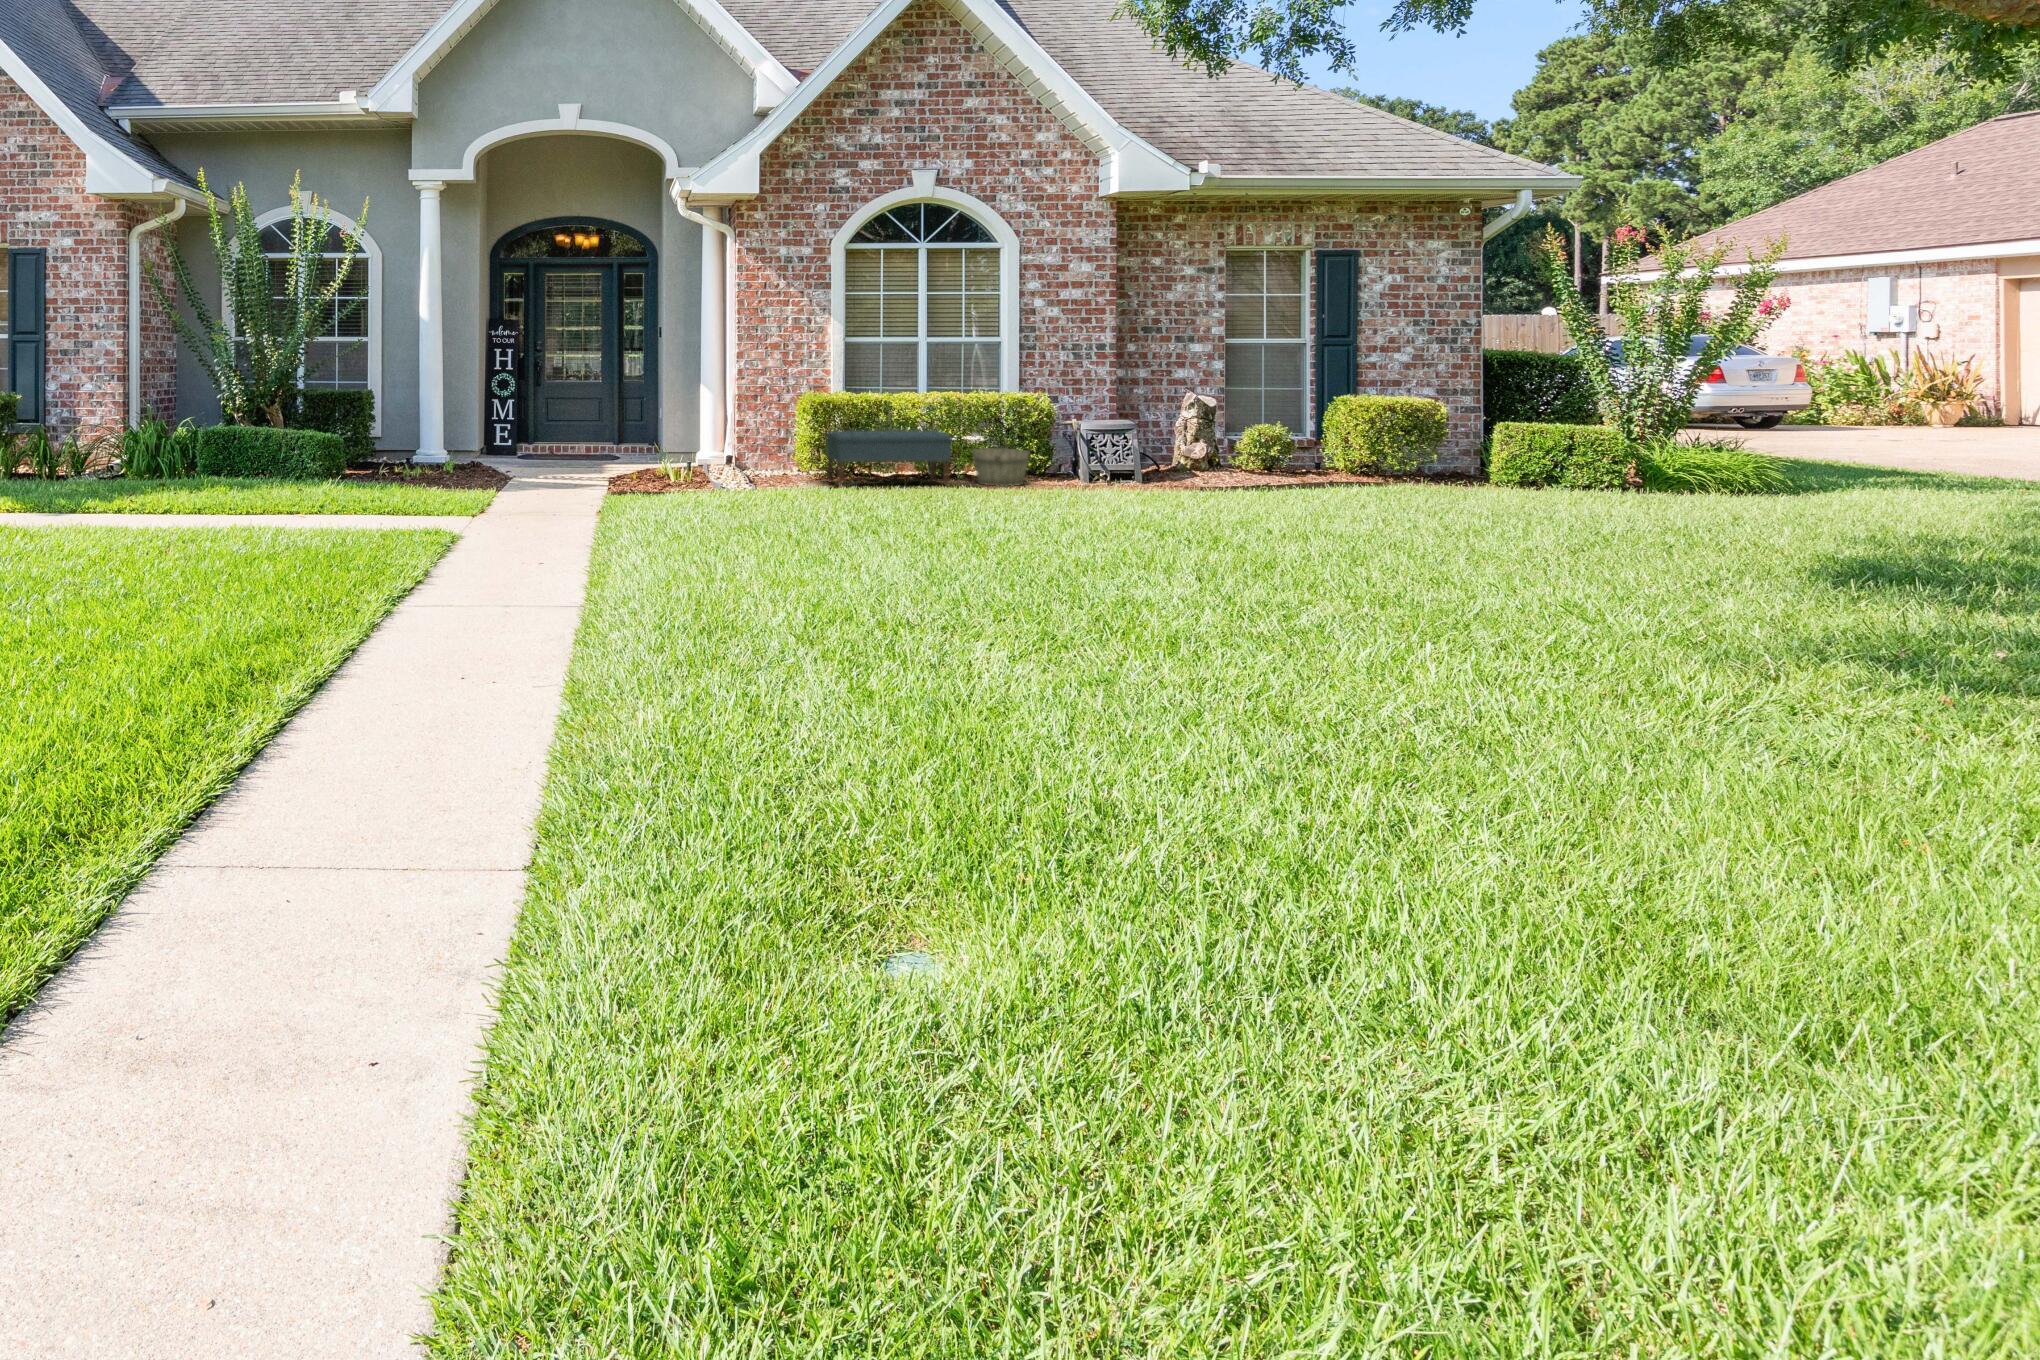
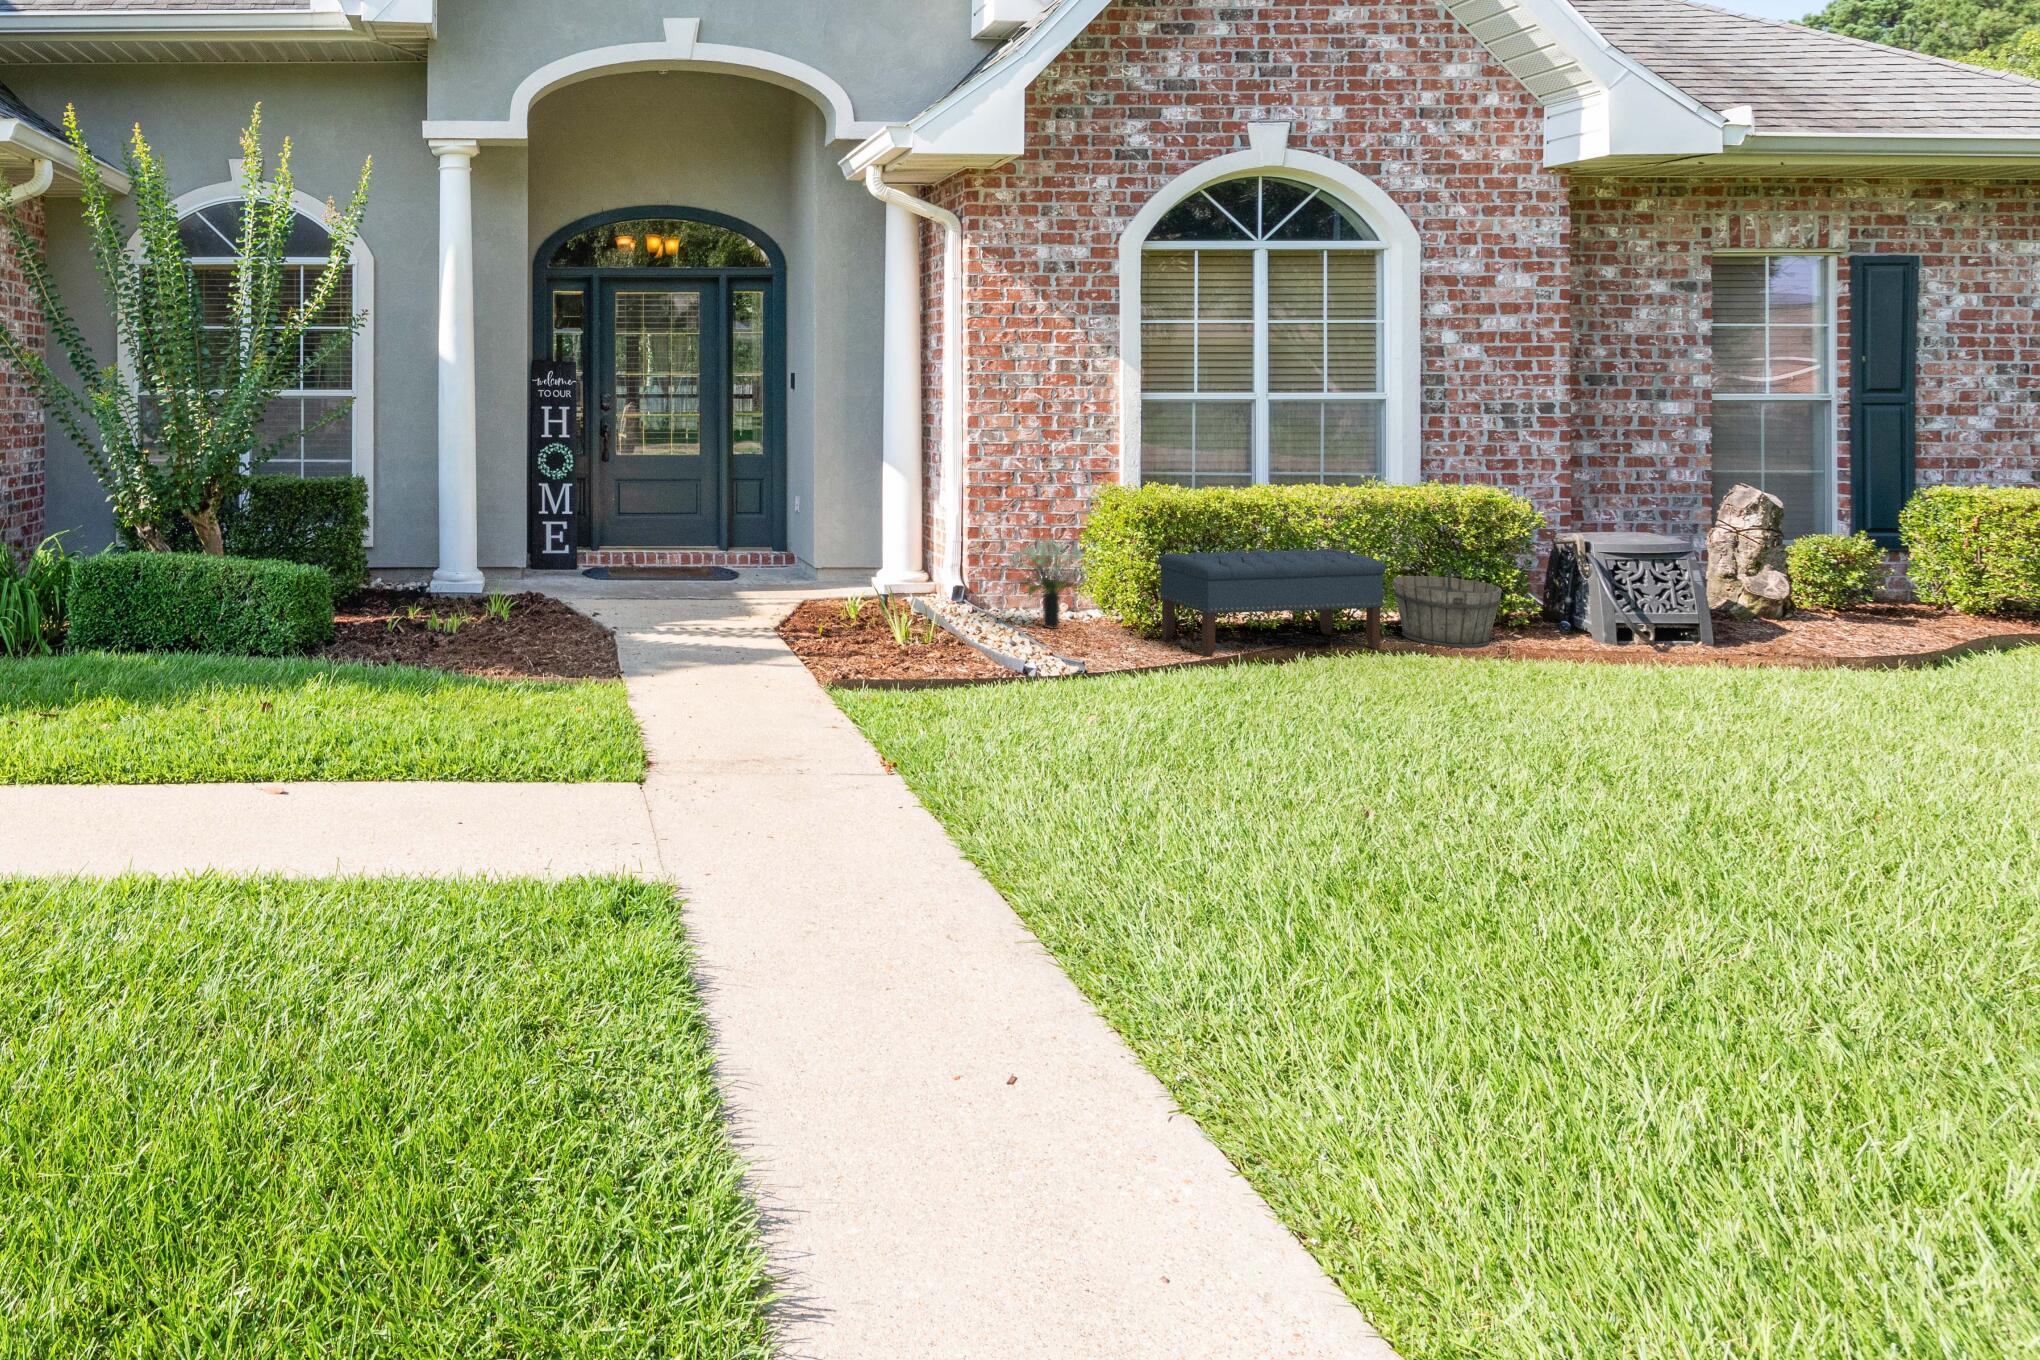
potted plant: none [749,426,799,478] -> present [1009,541,1095,629]

